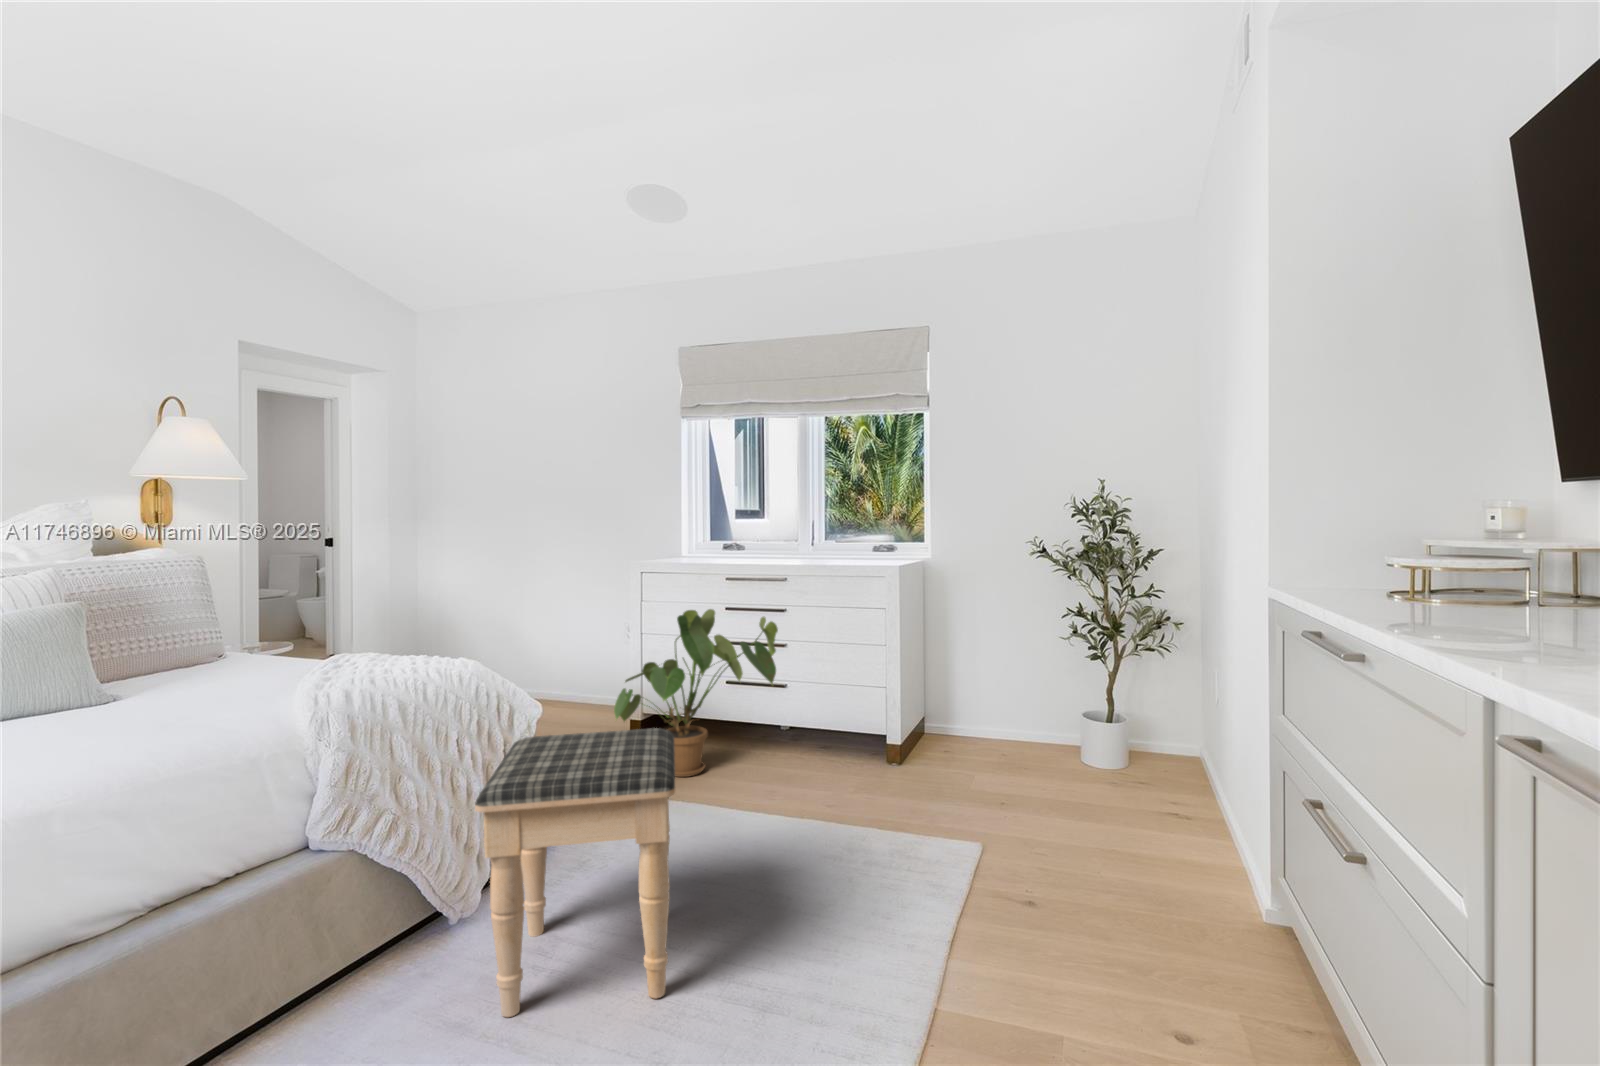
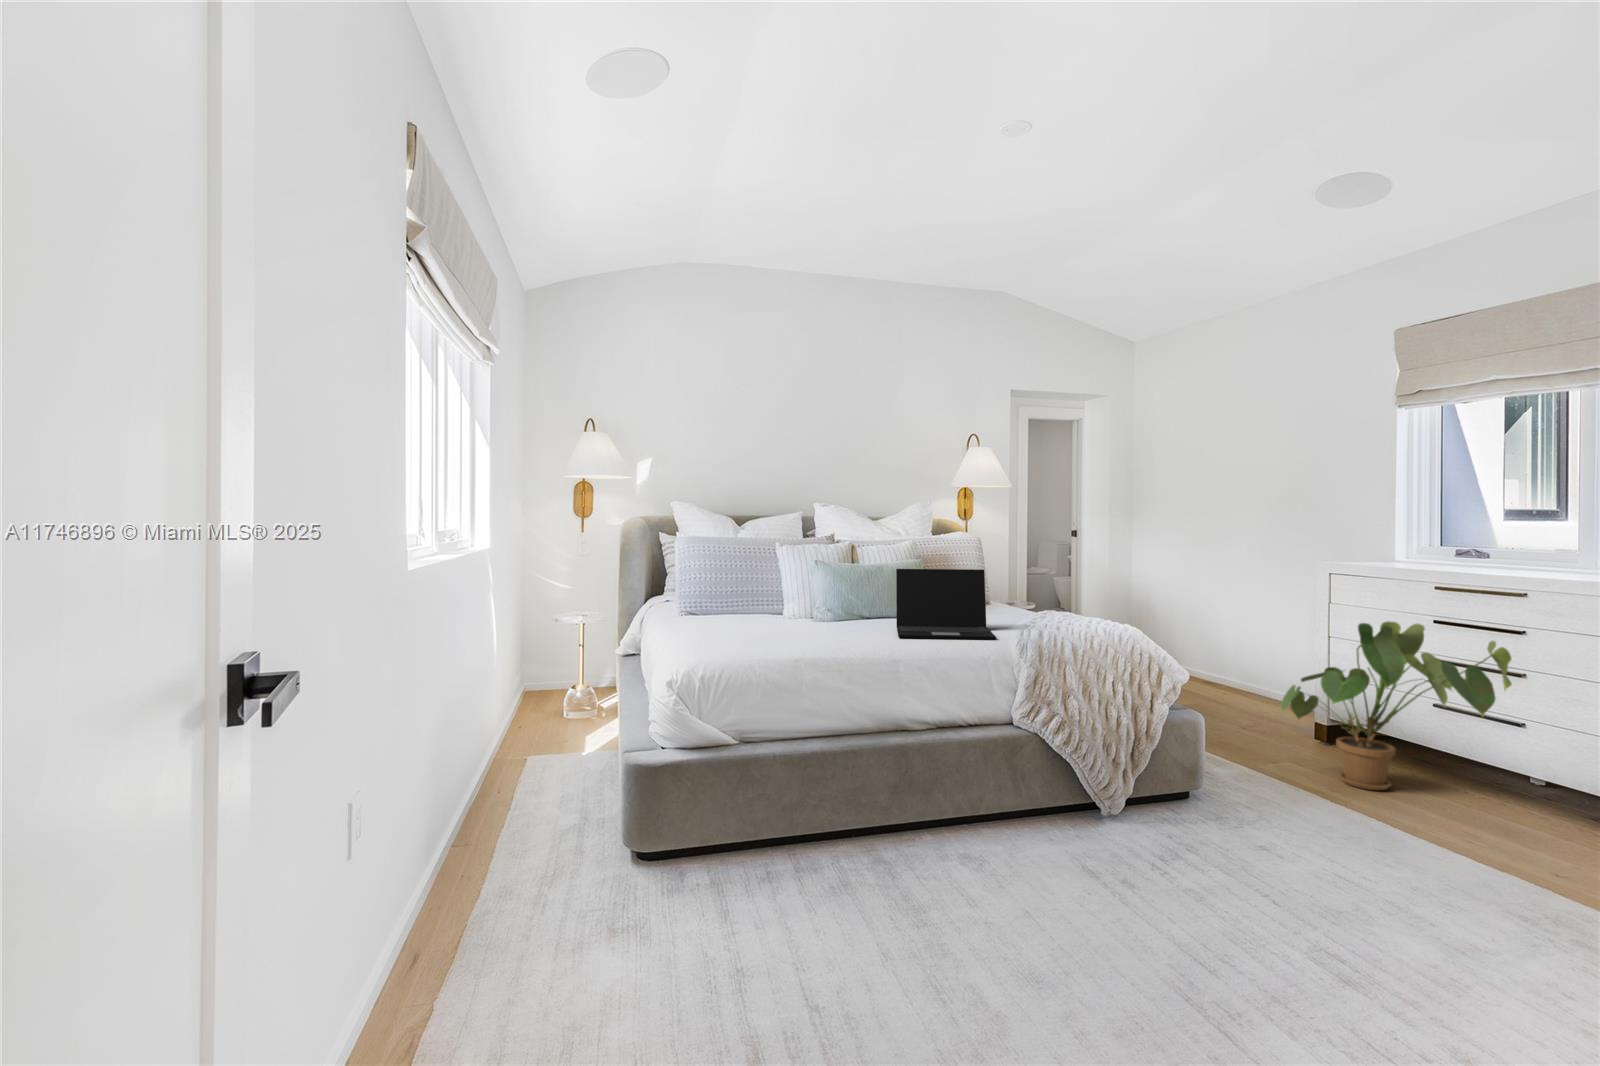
laptop: none [26,606,269,761] -> present [896,569,996,640]
footstool: present [475,728,675,1017] -> none [1104,690,1294,918]

